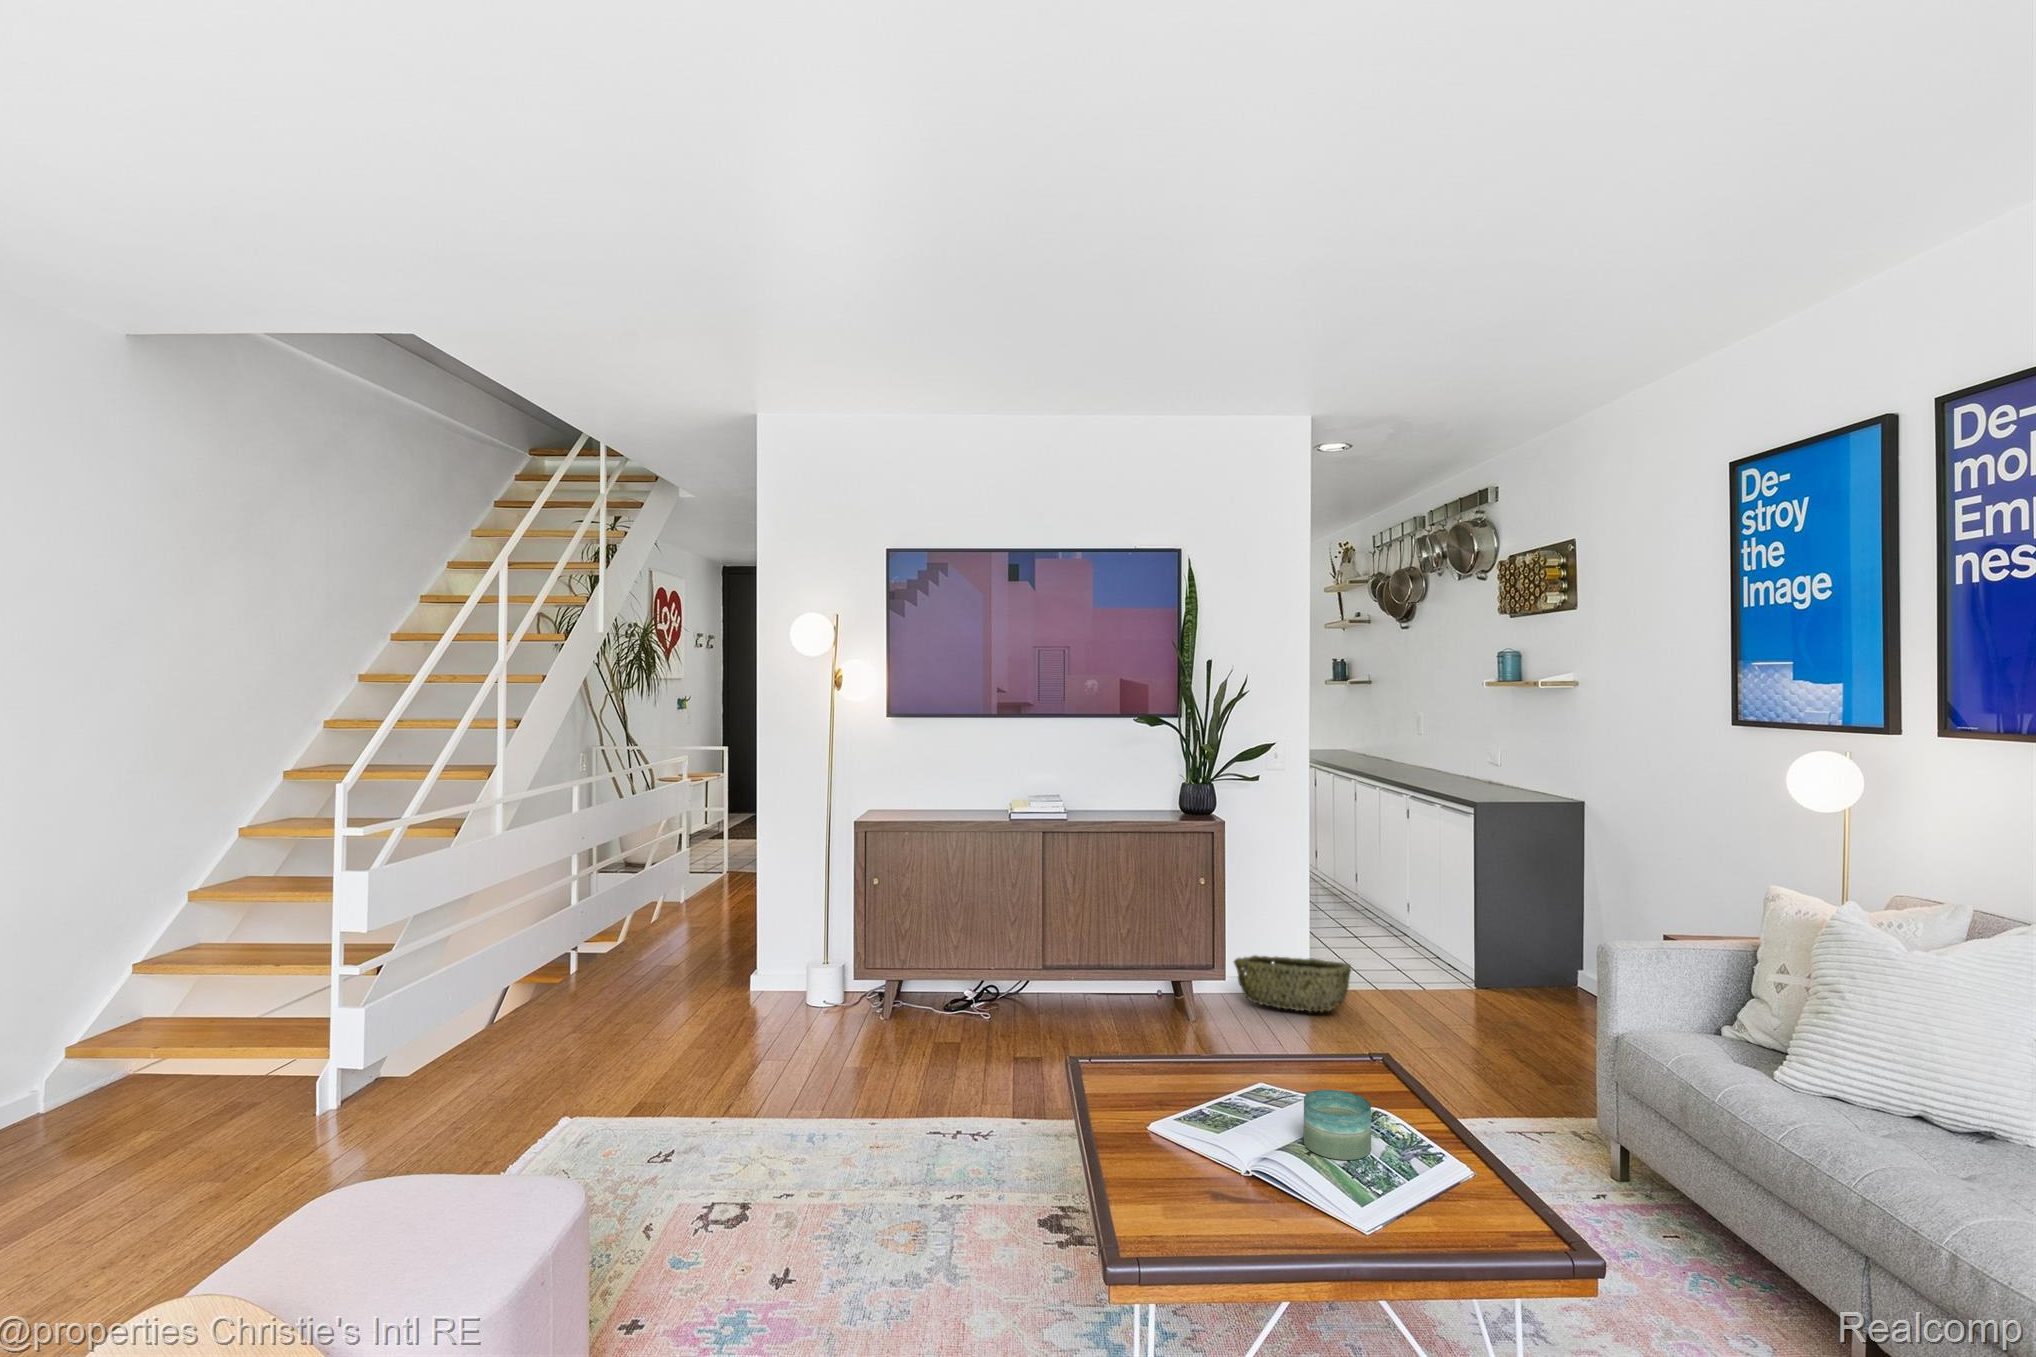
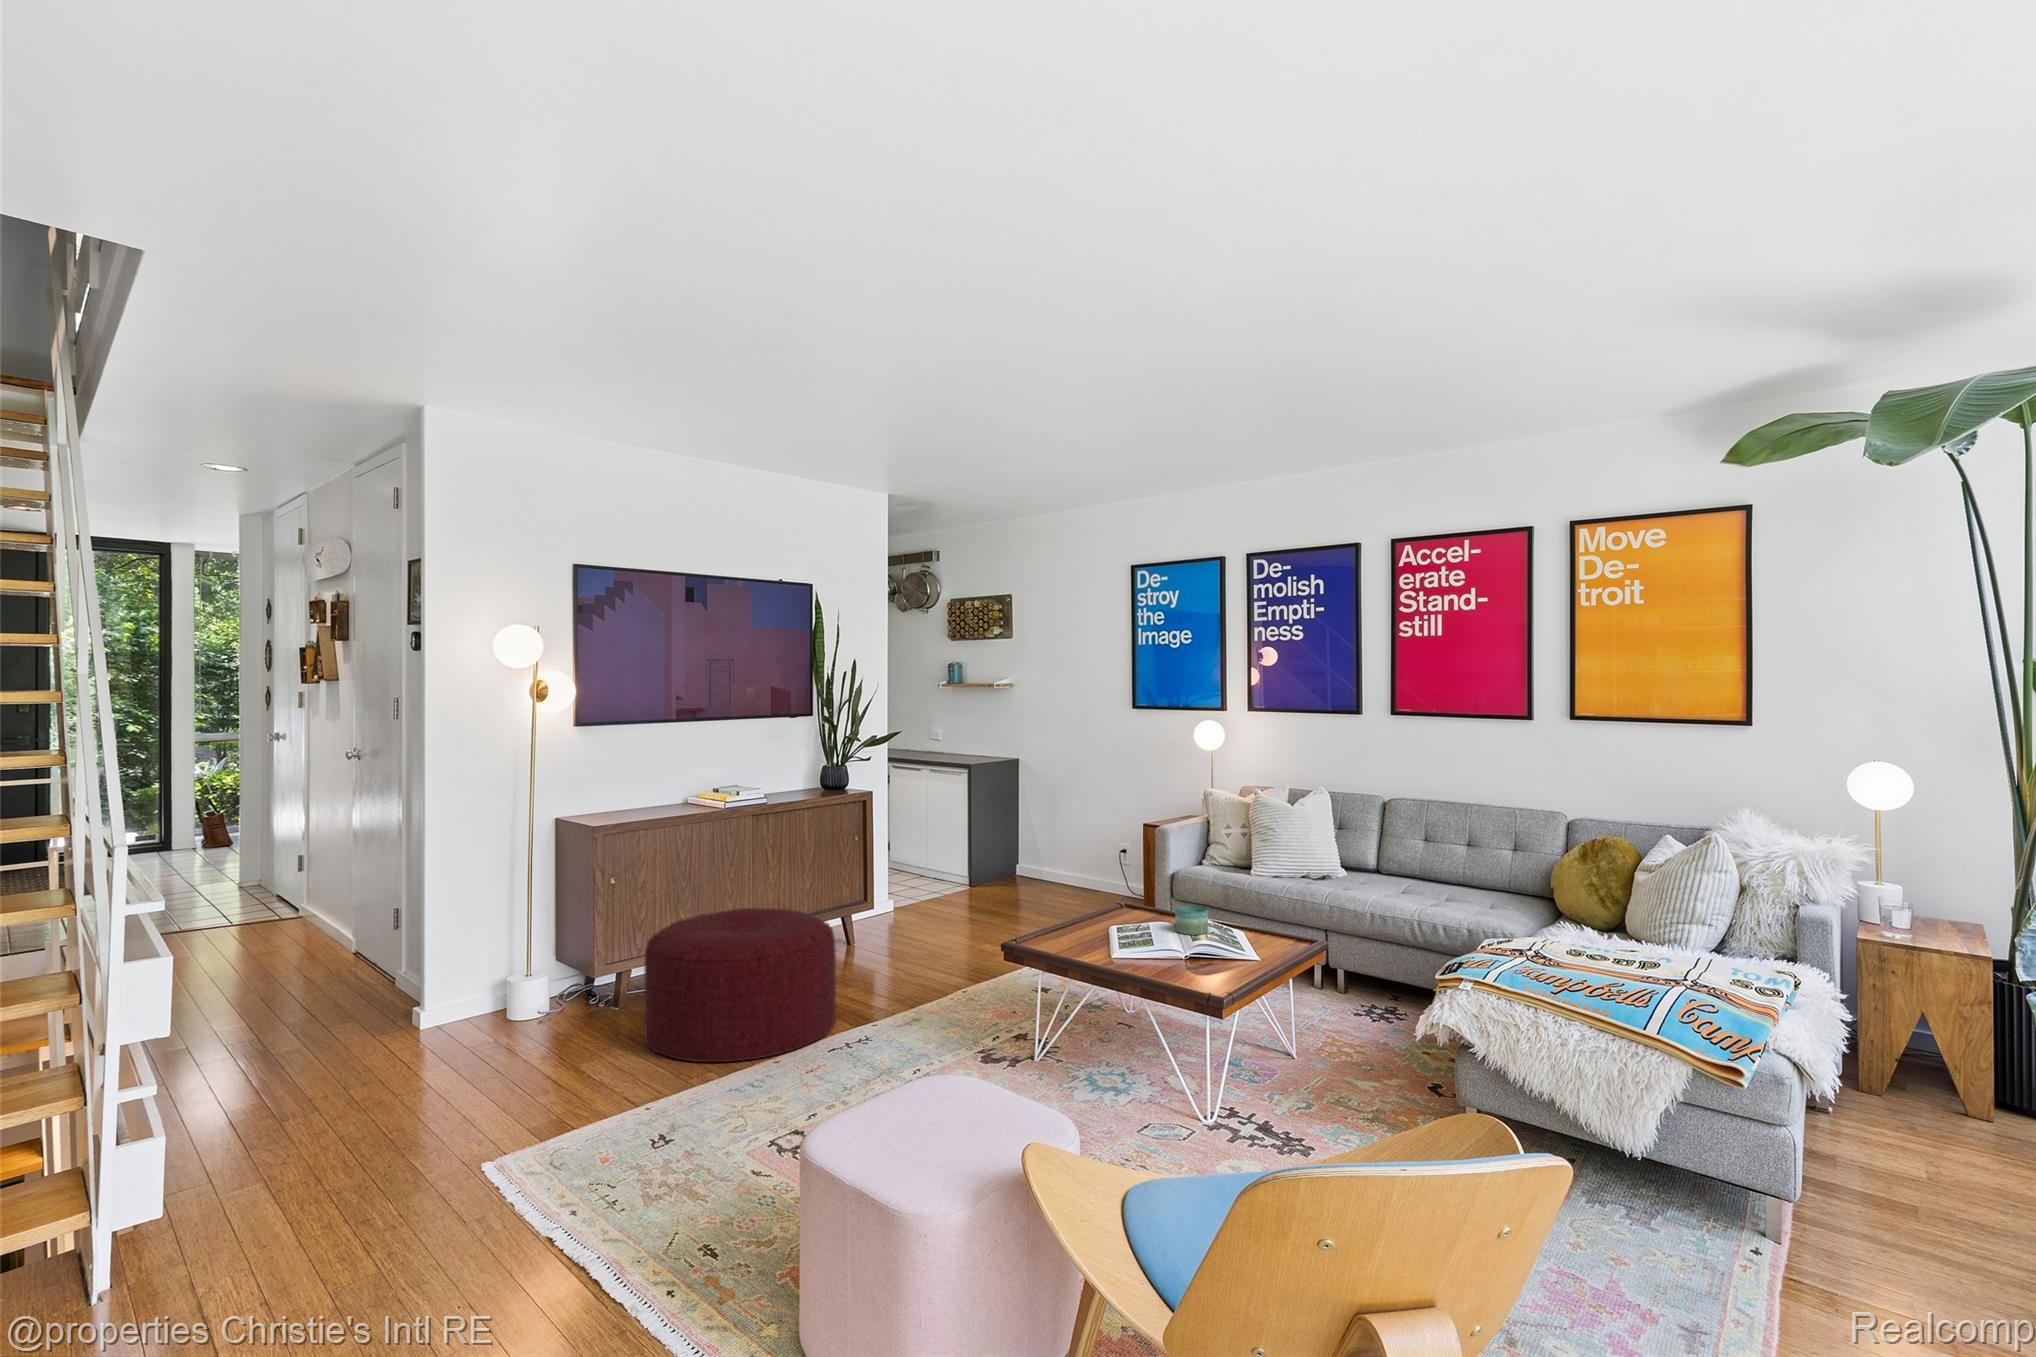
ottoman: none [795,934,1013,1120] -> present [644,908,836,1062]
woven basket: present [1234,955,1351,1012] -> none [859,886,943,926]

